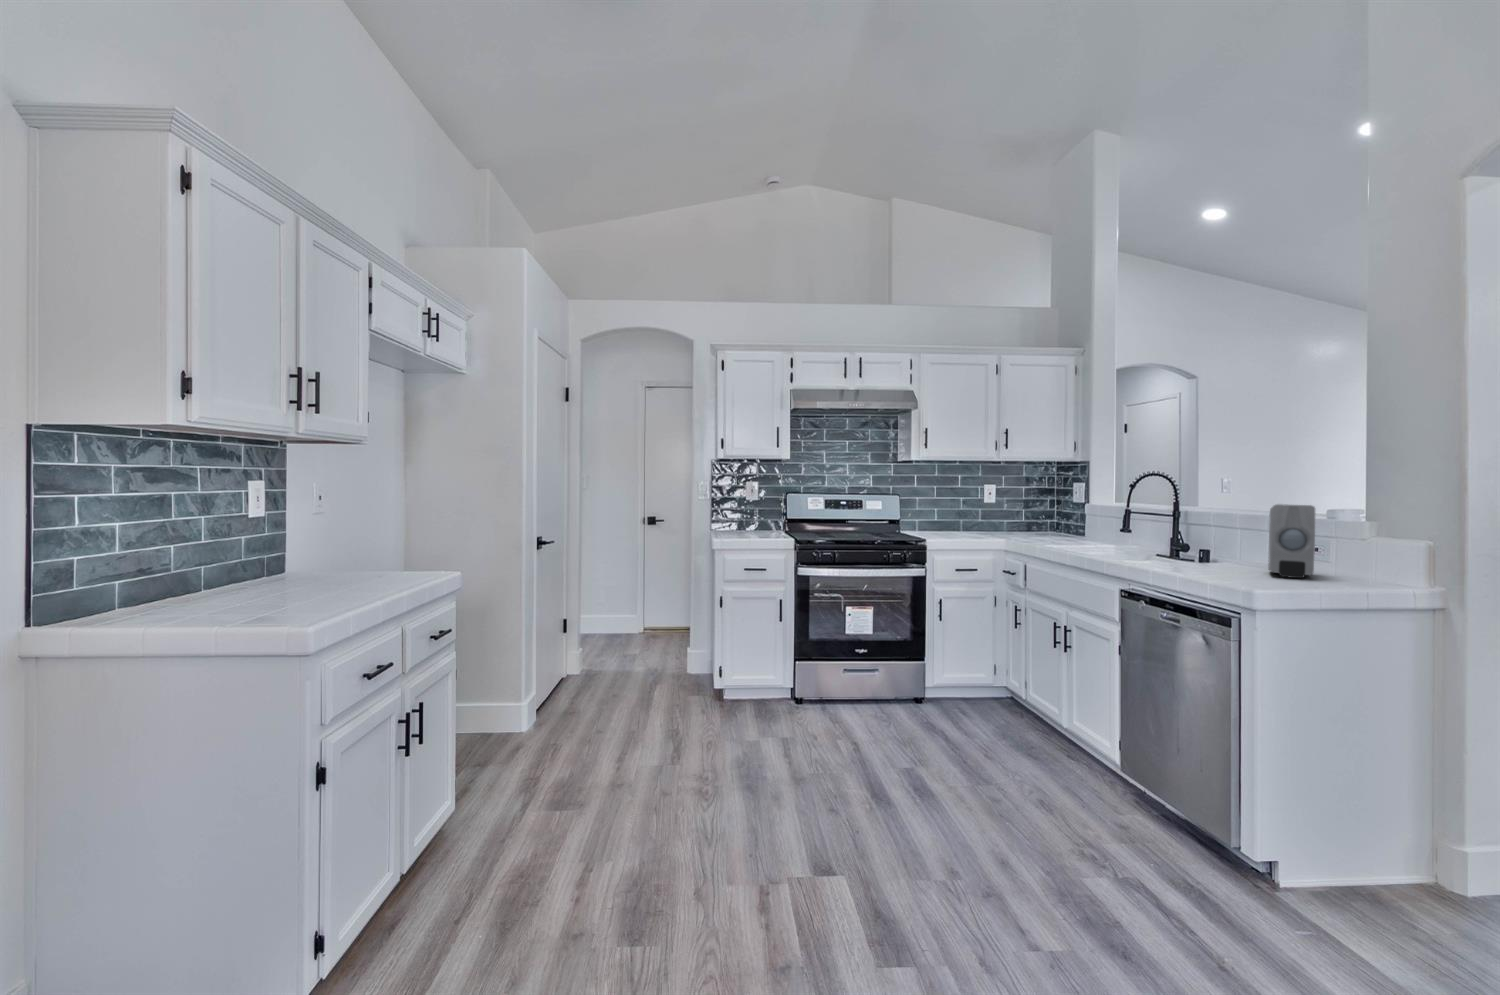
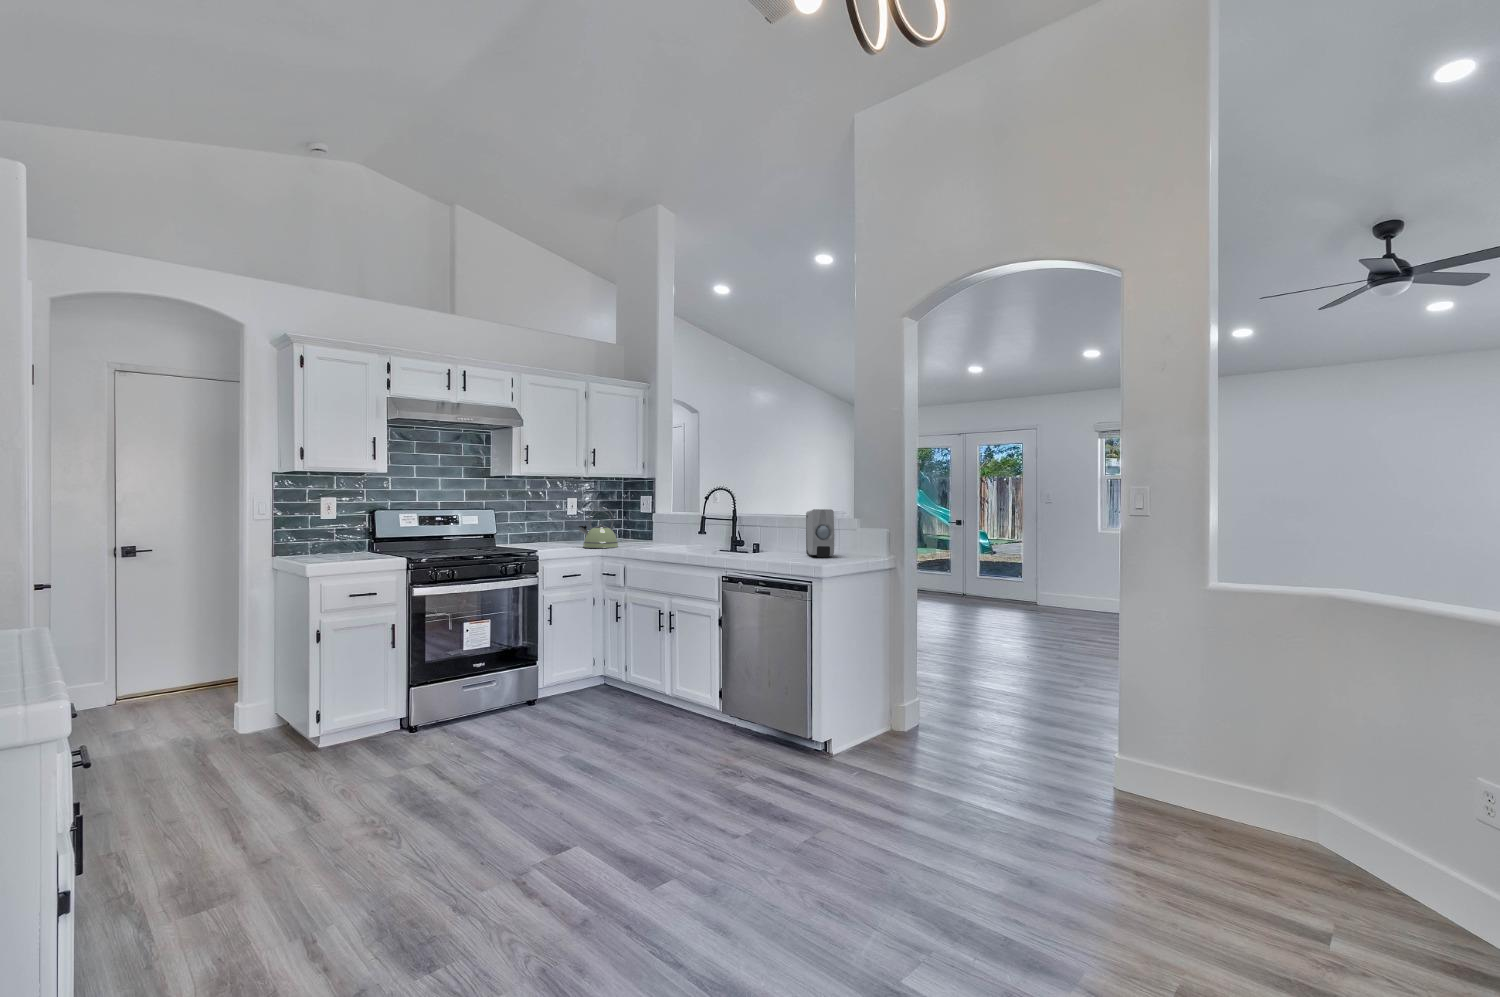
kettle: none [977,496,1023,542] -> present [579,507,618,548]

